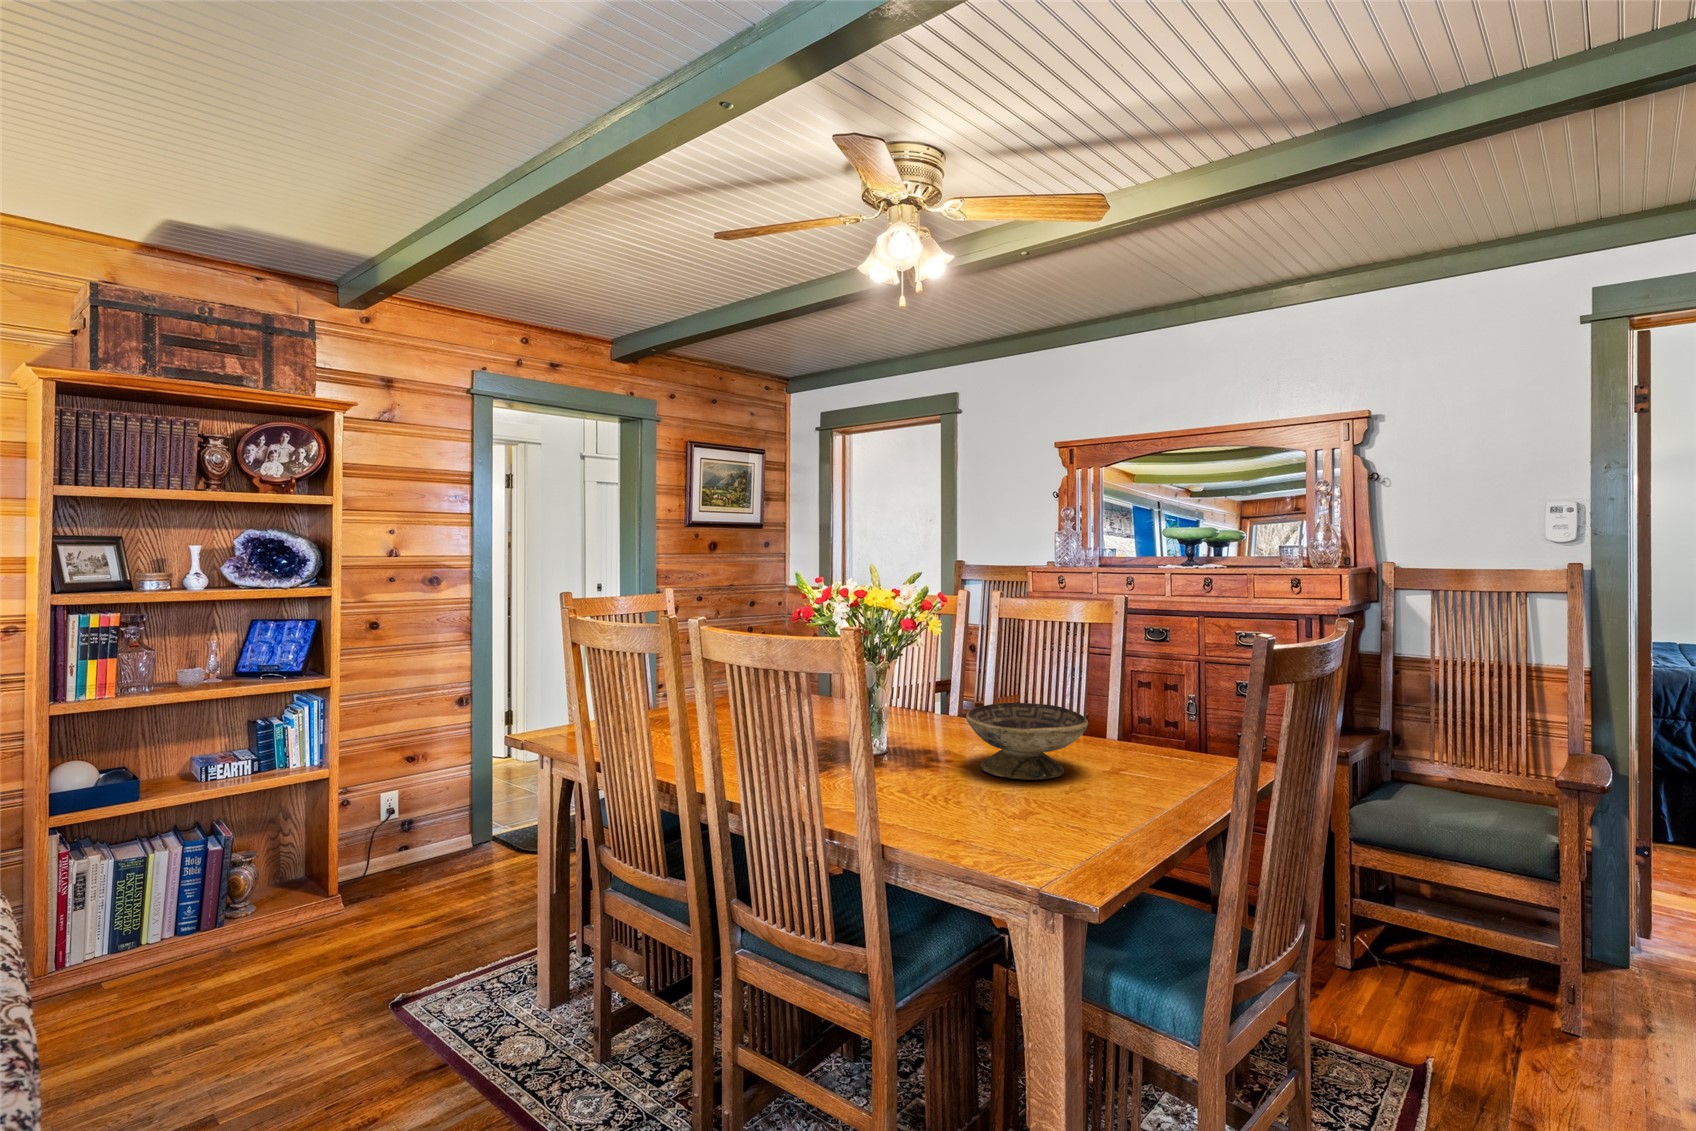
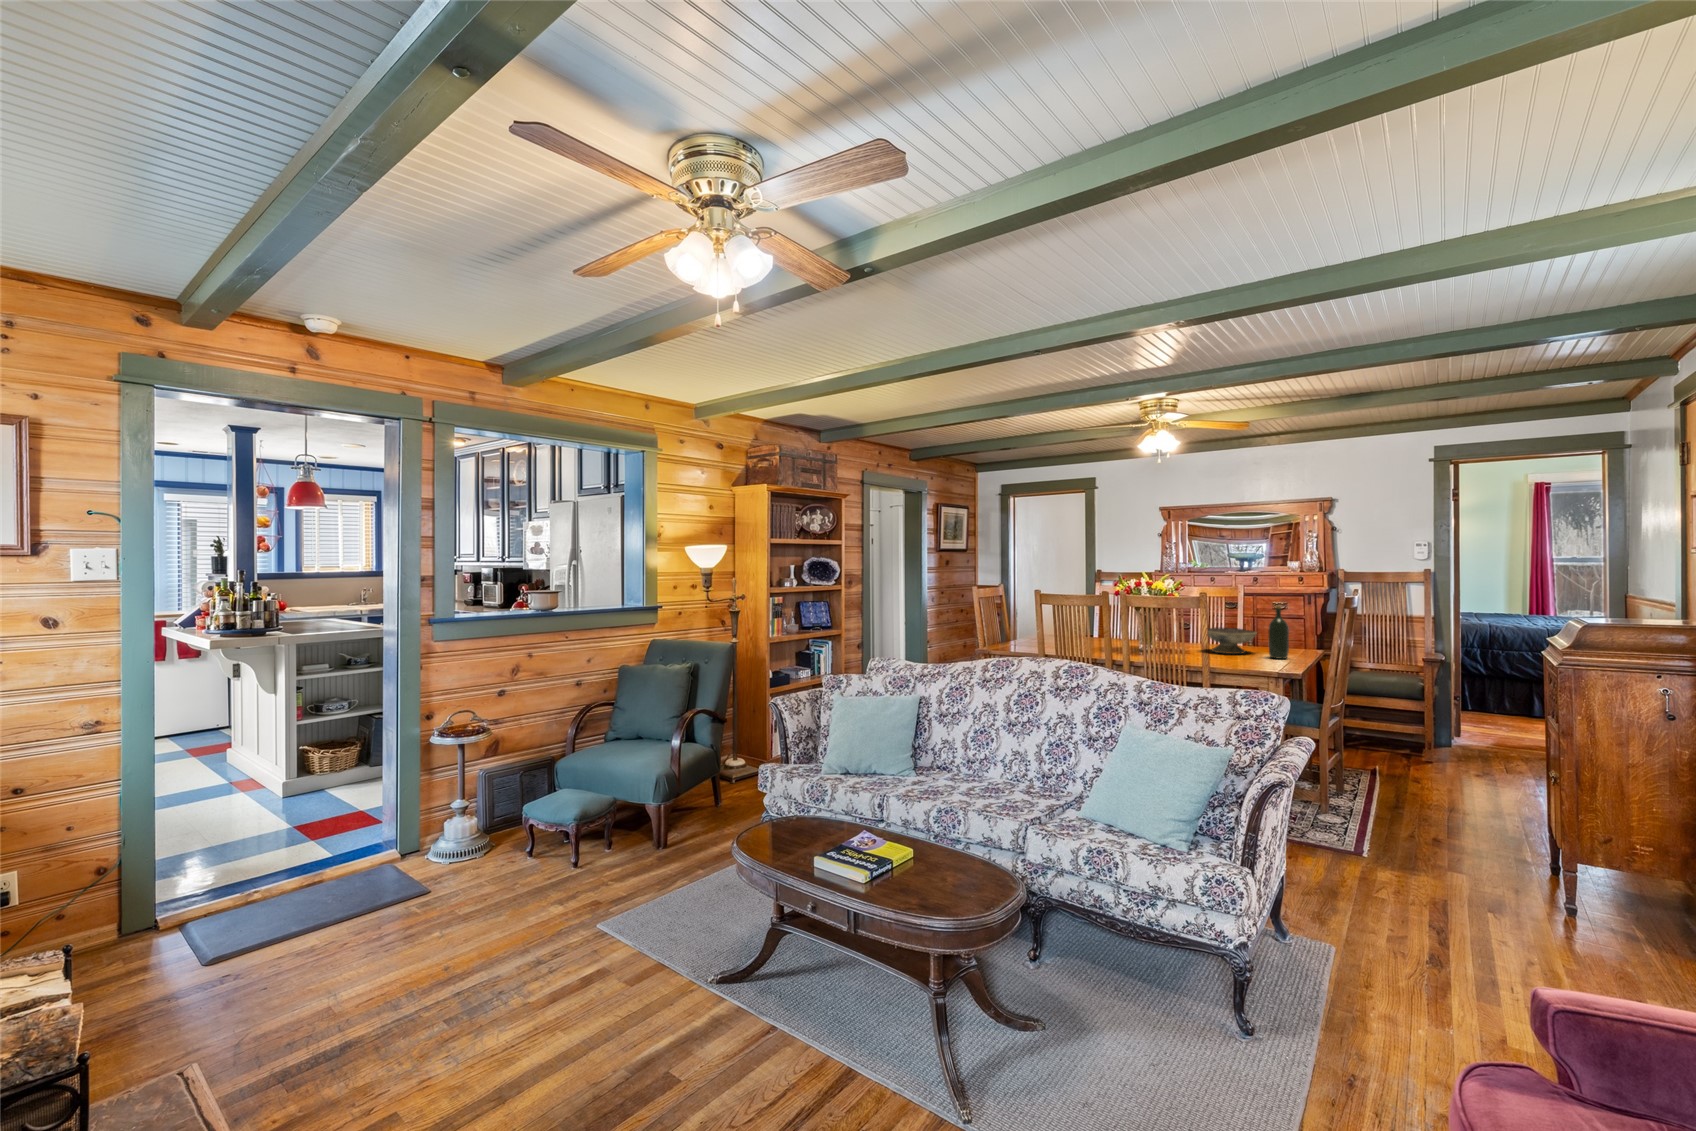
wine bottle: none [1089,660,1141,811] -> present [1268,606,1289,659]

